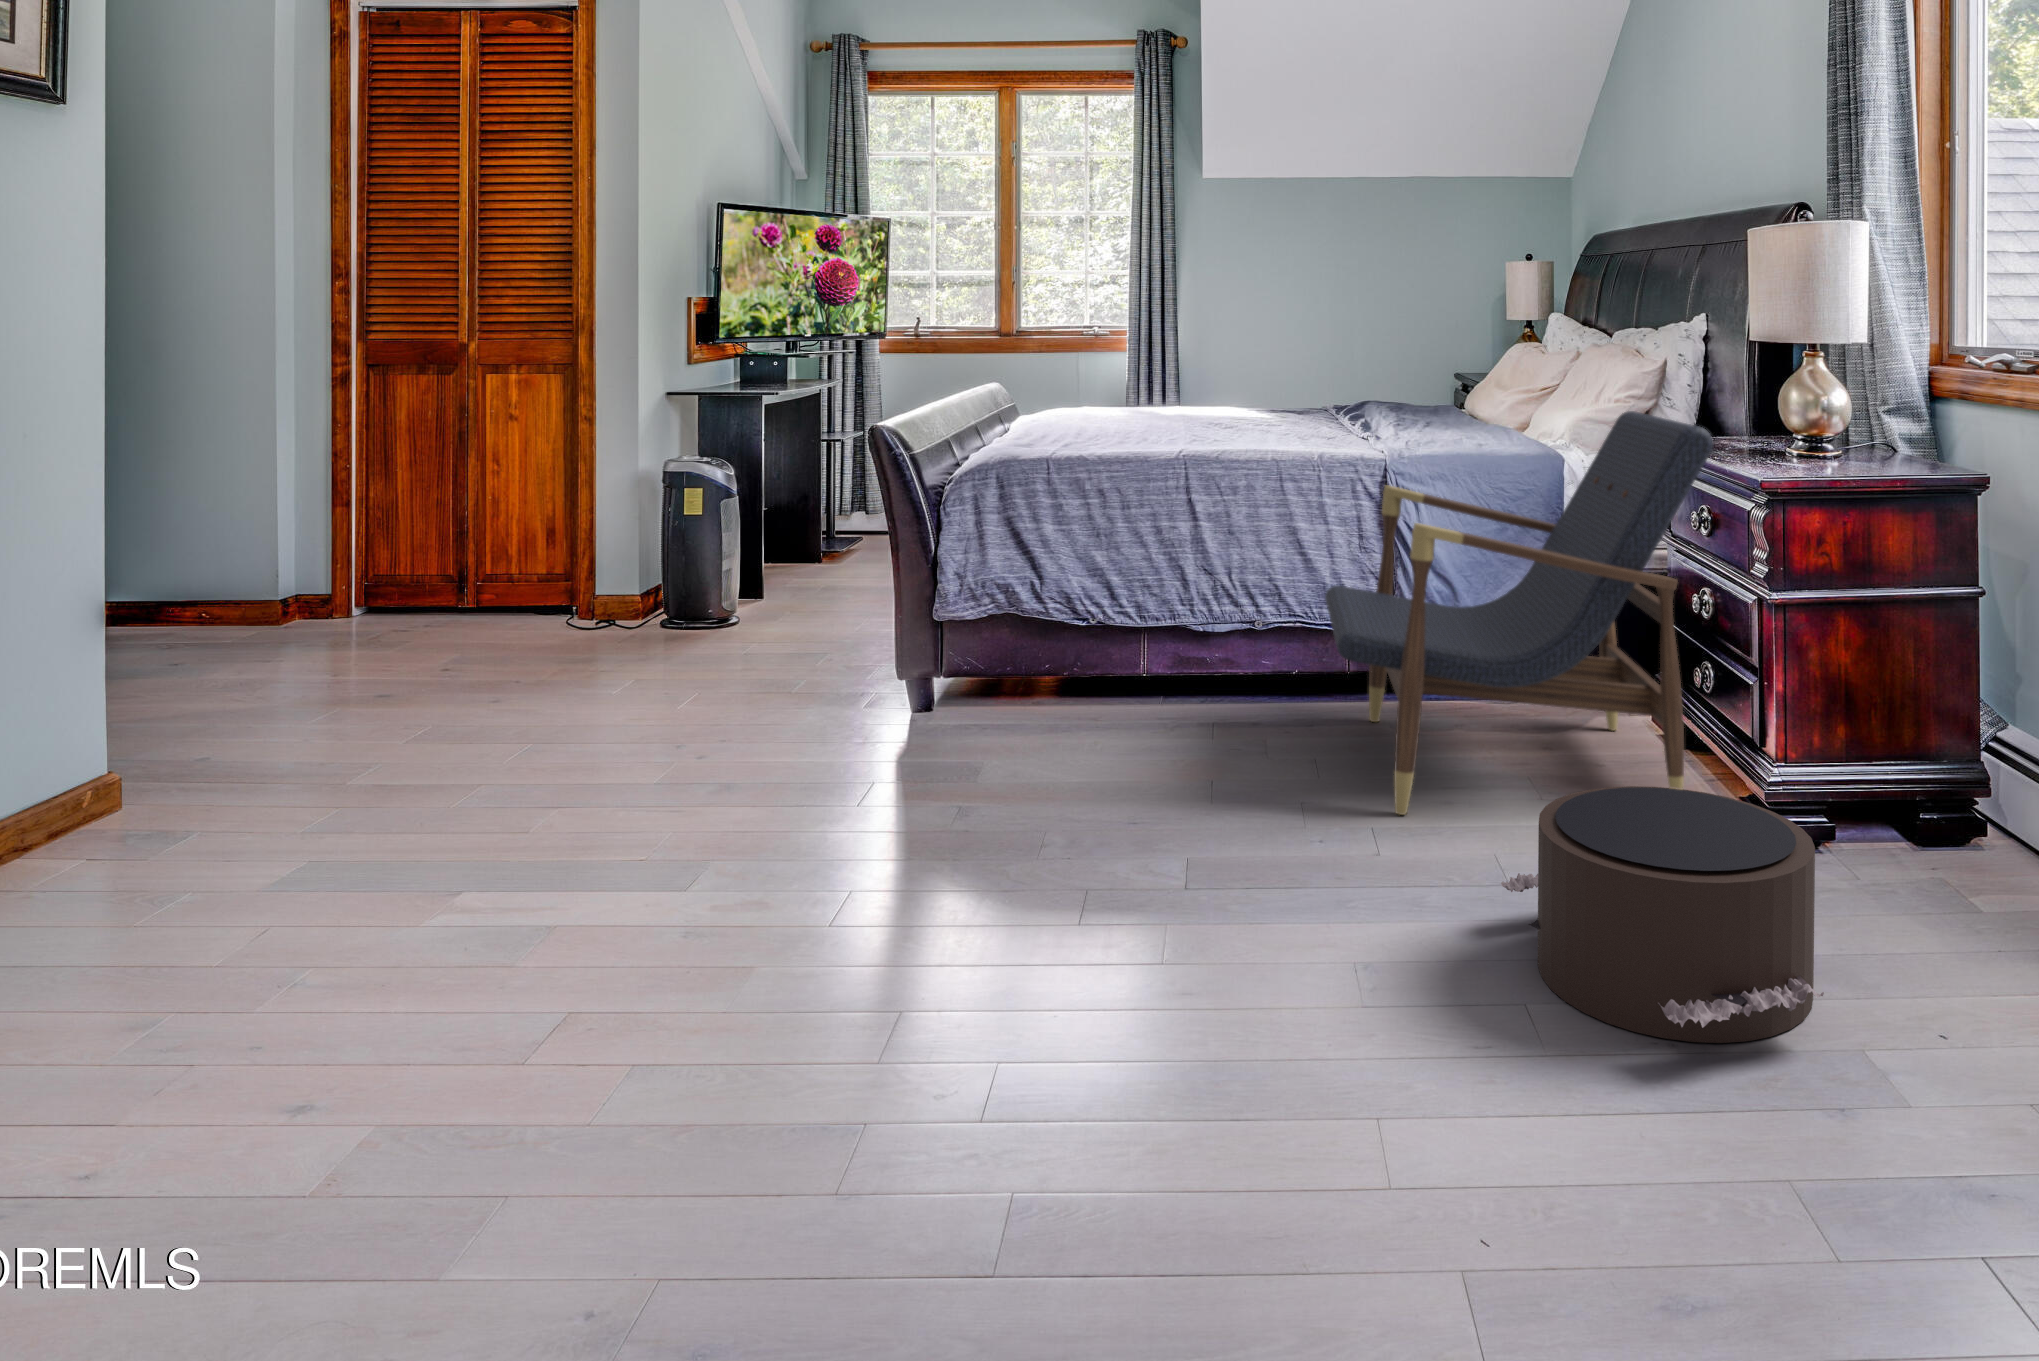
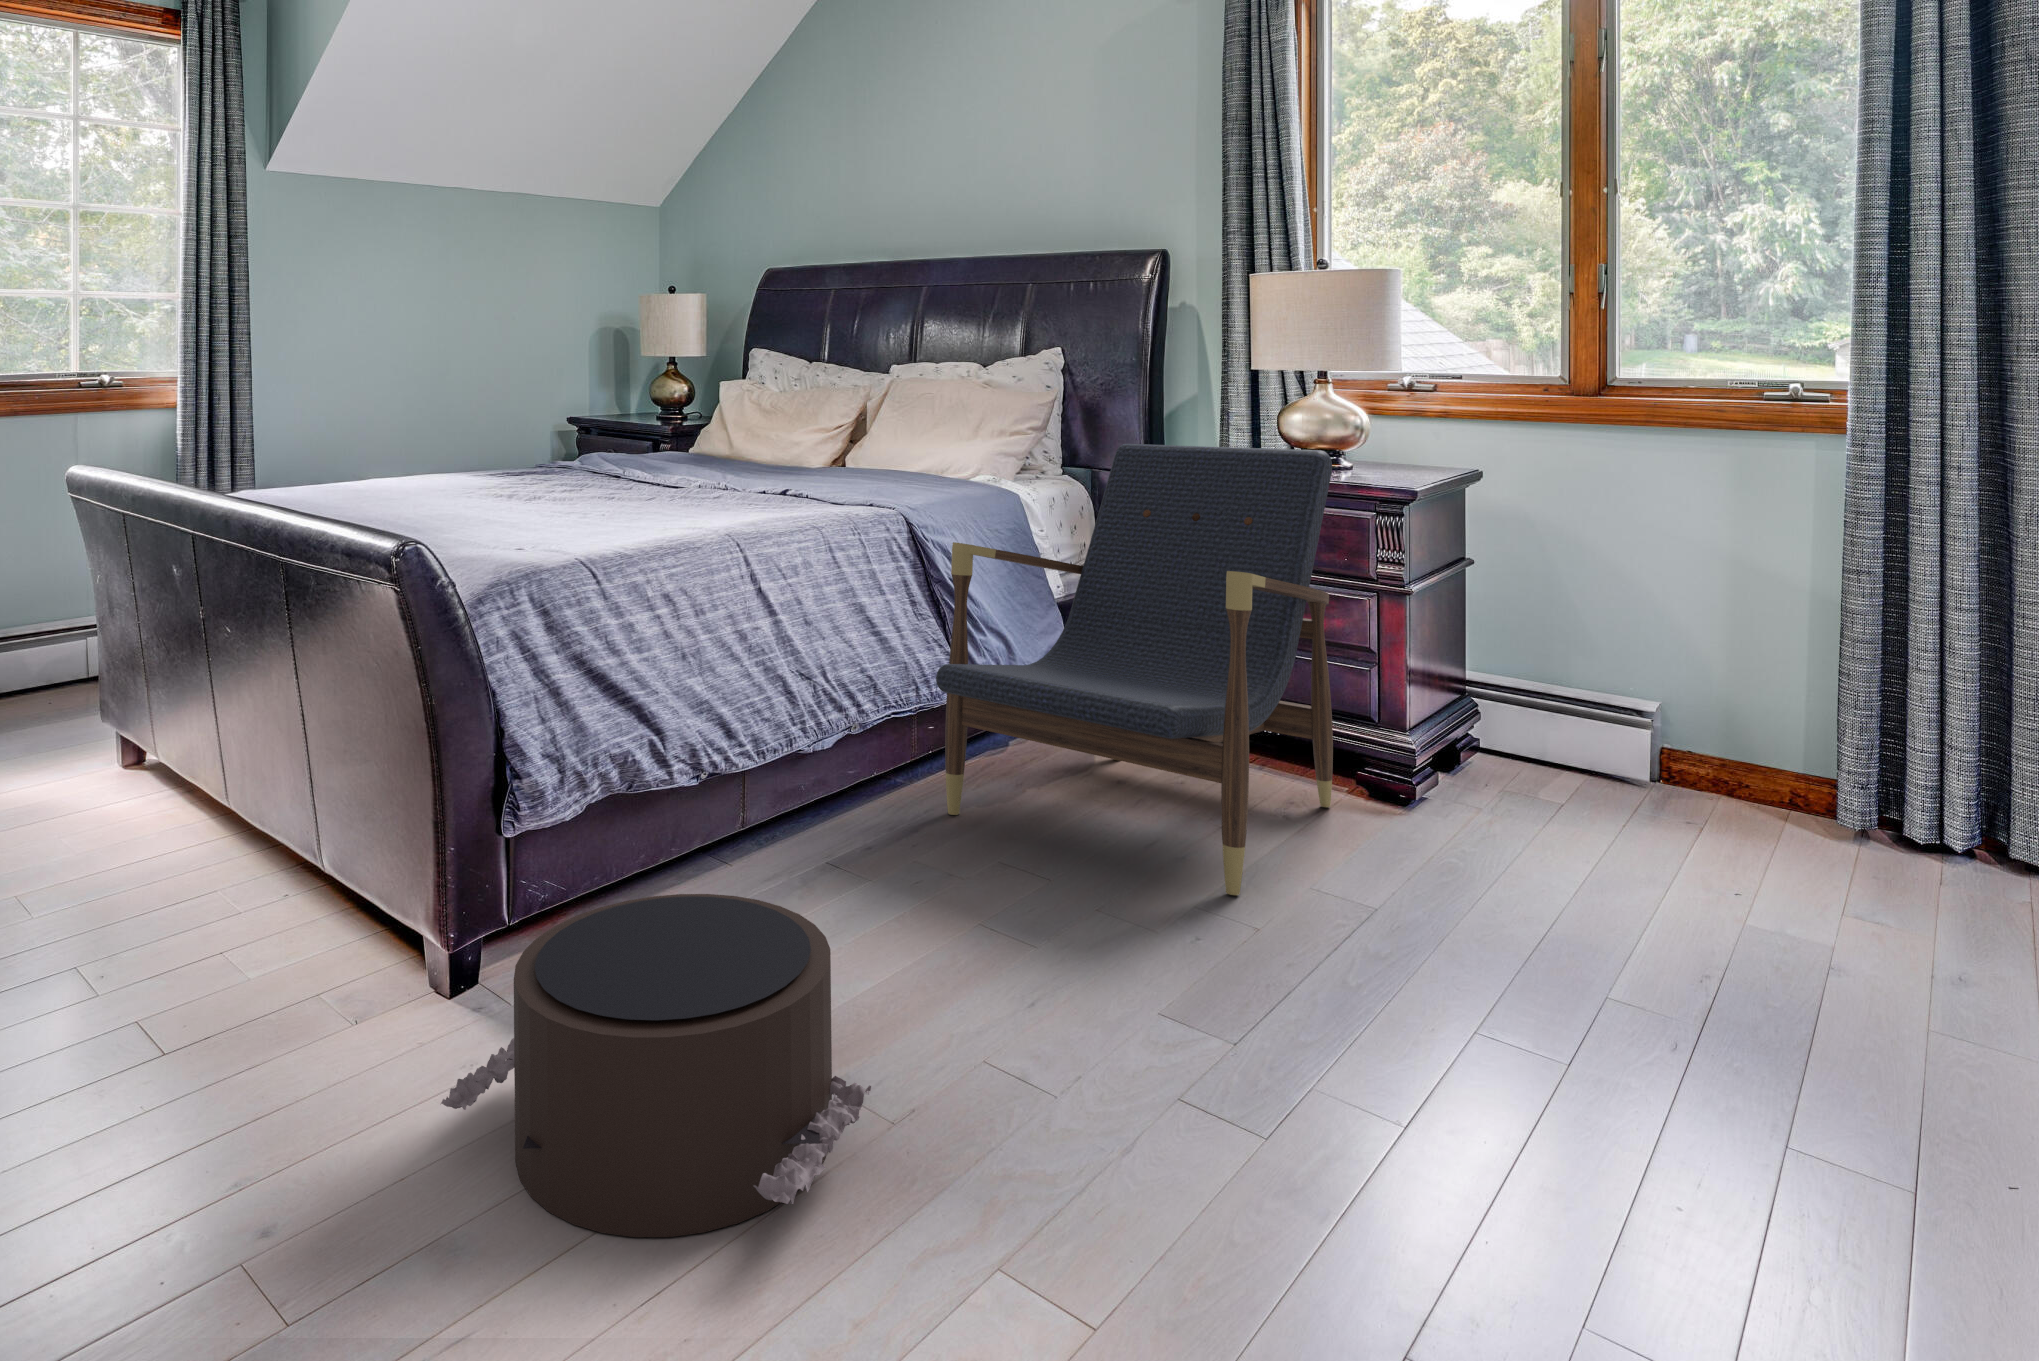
pouf: present [1501,786,1824,1043] -> present [441,894,871,1237]

